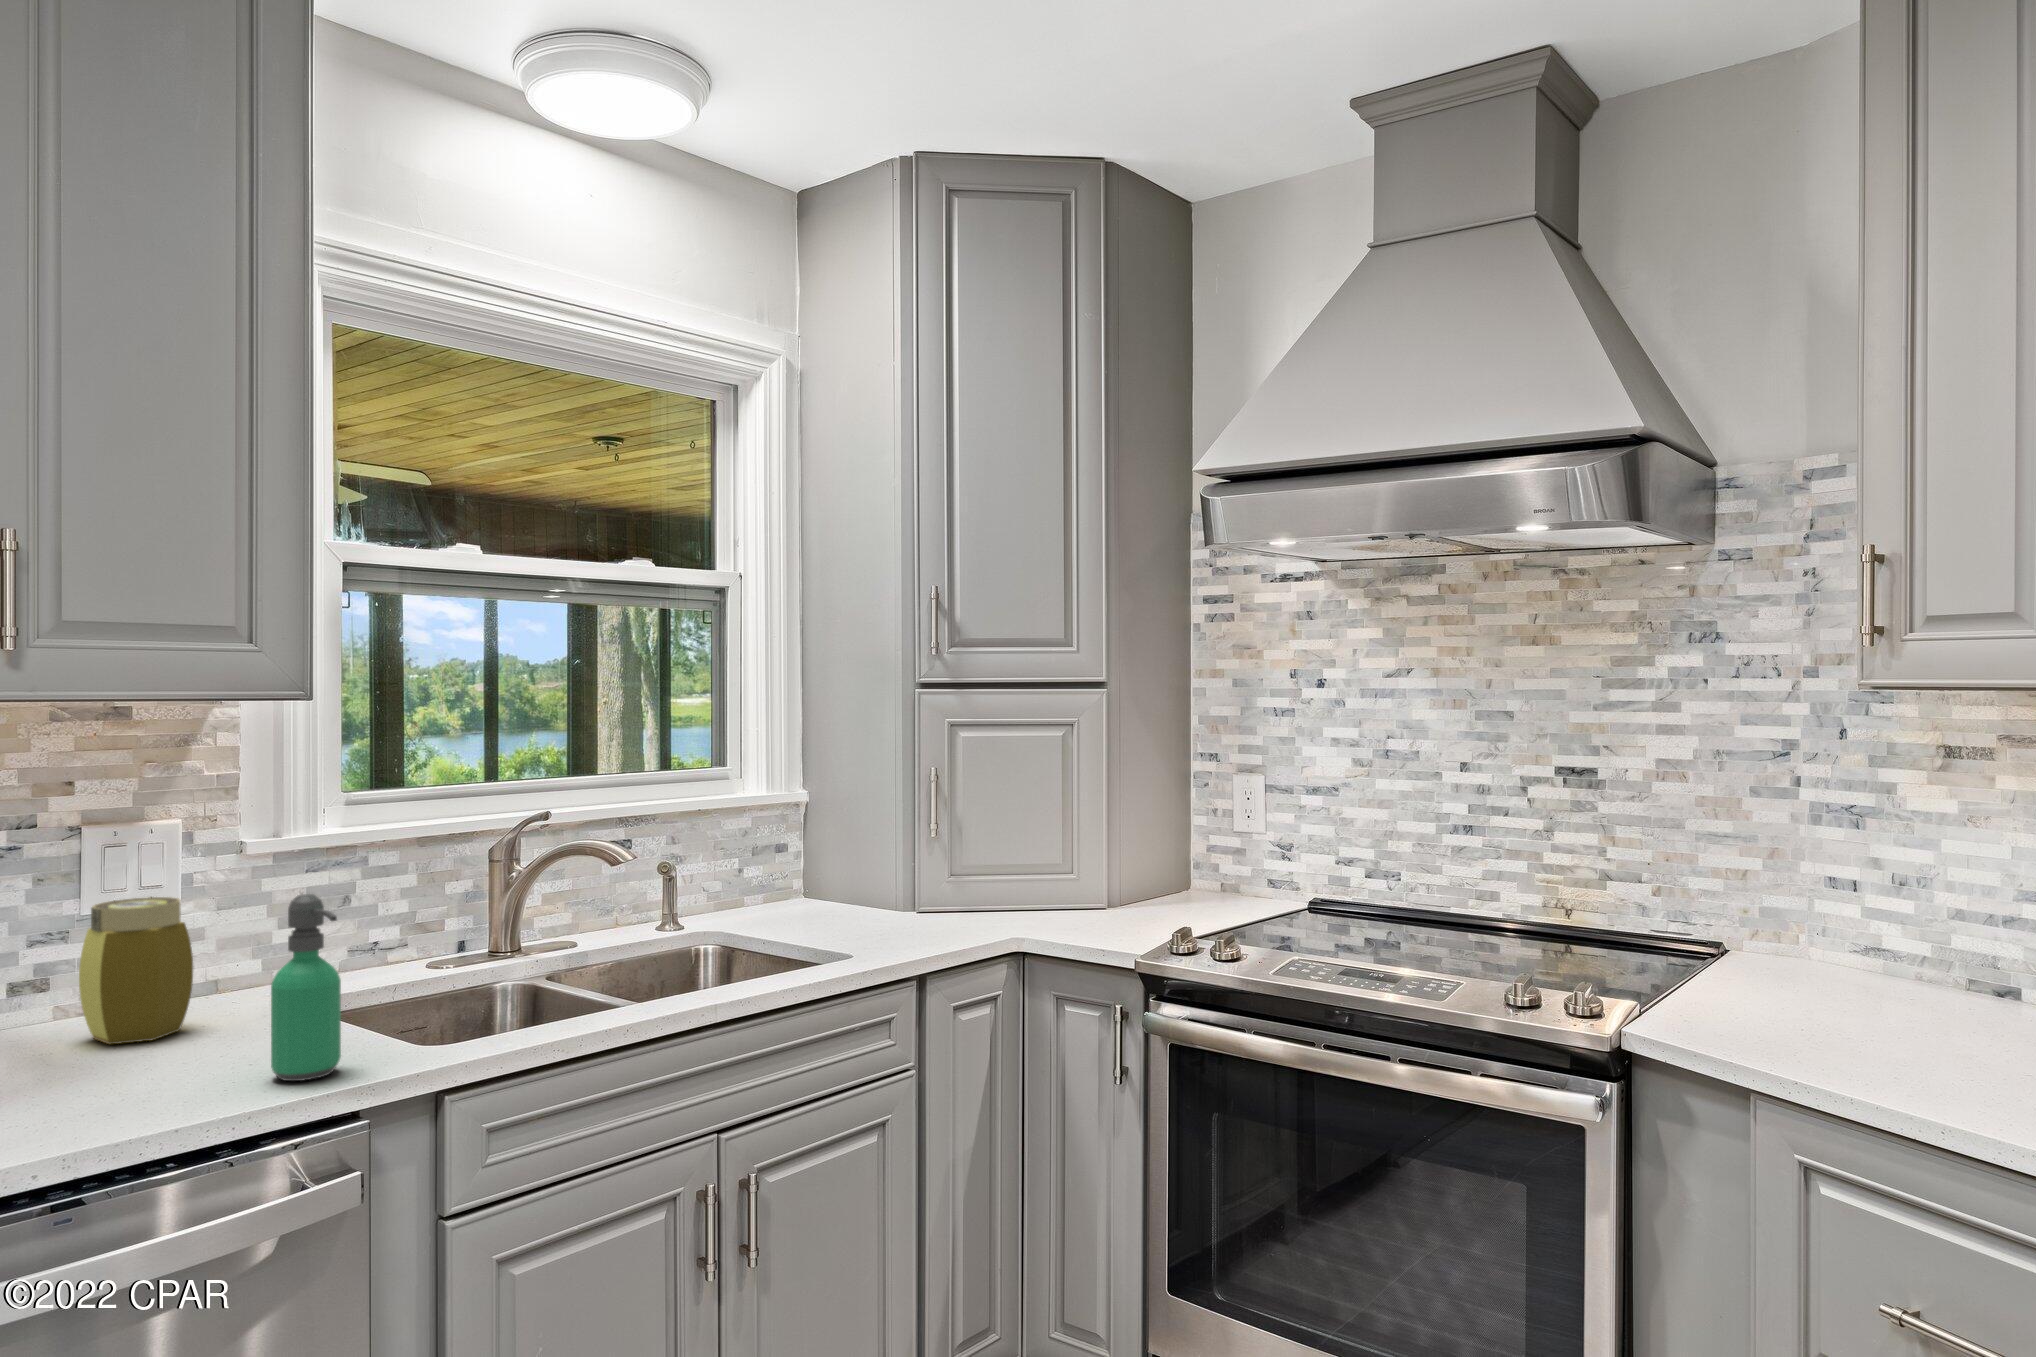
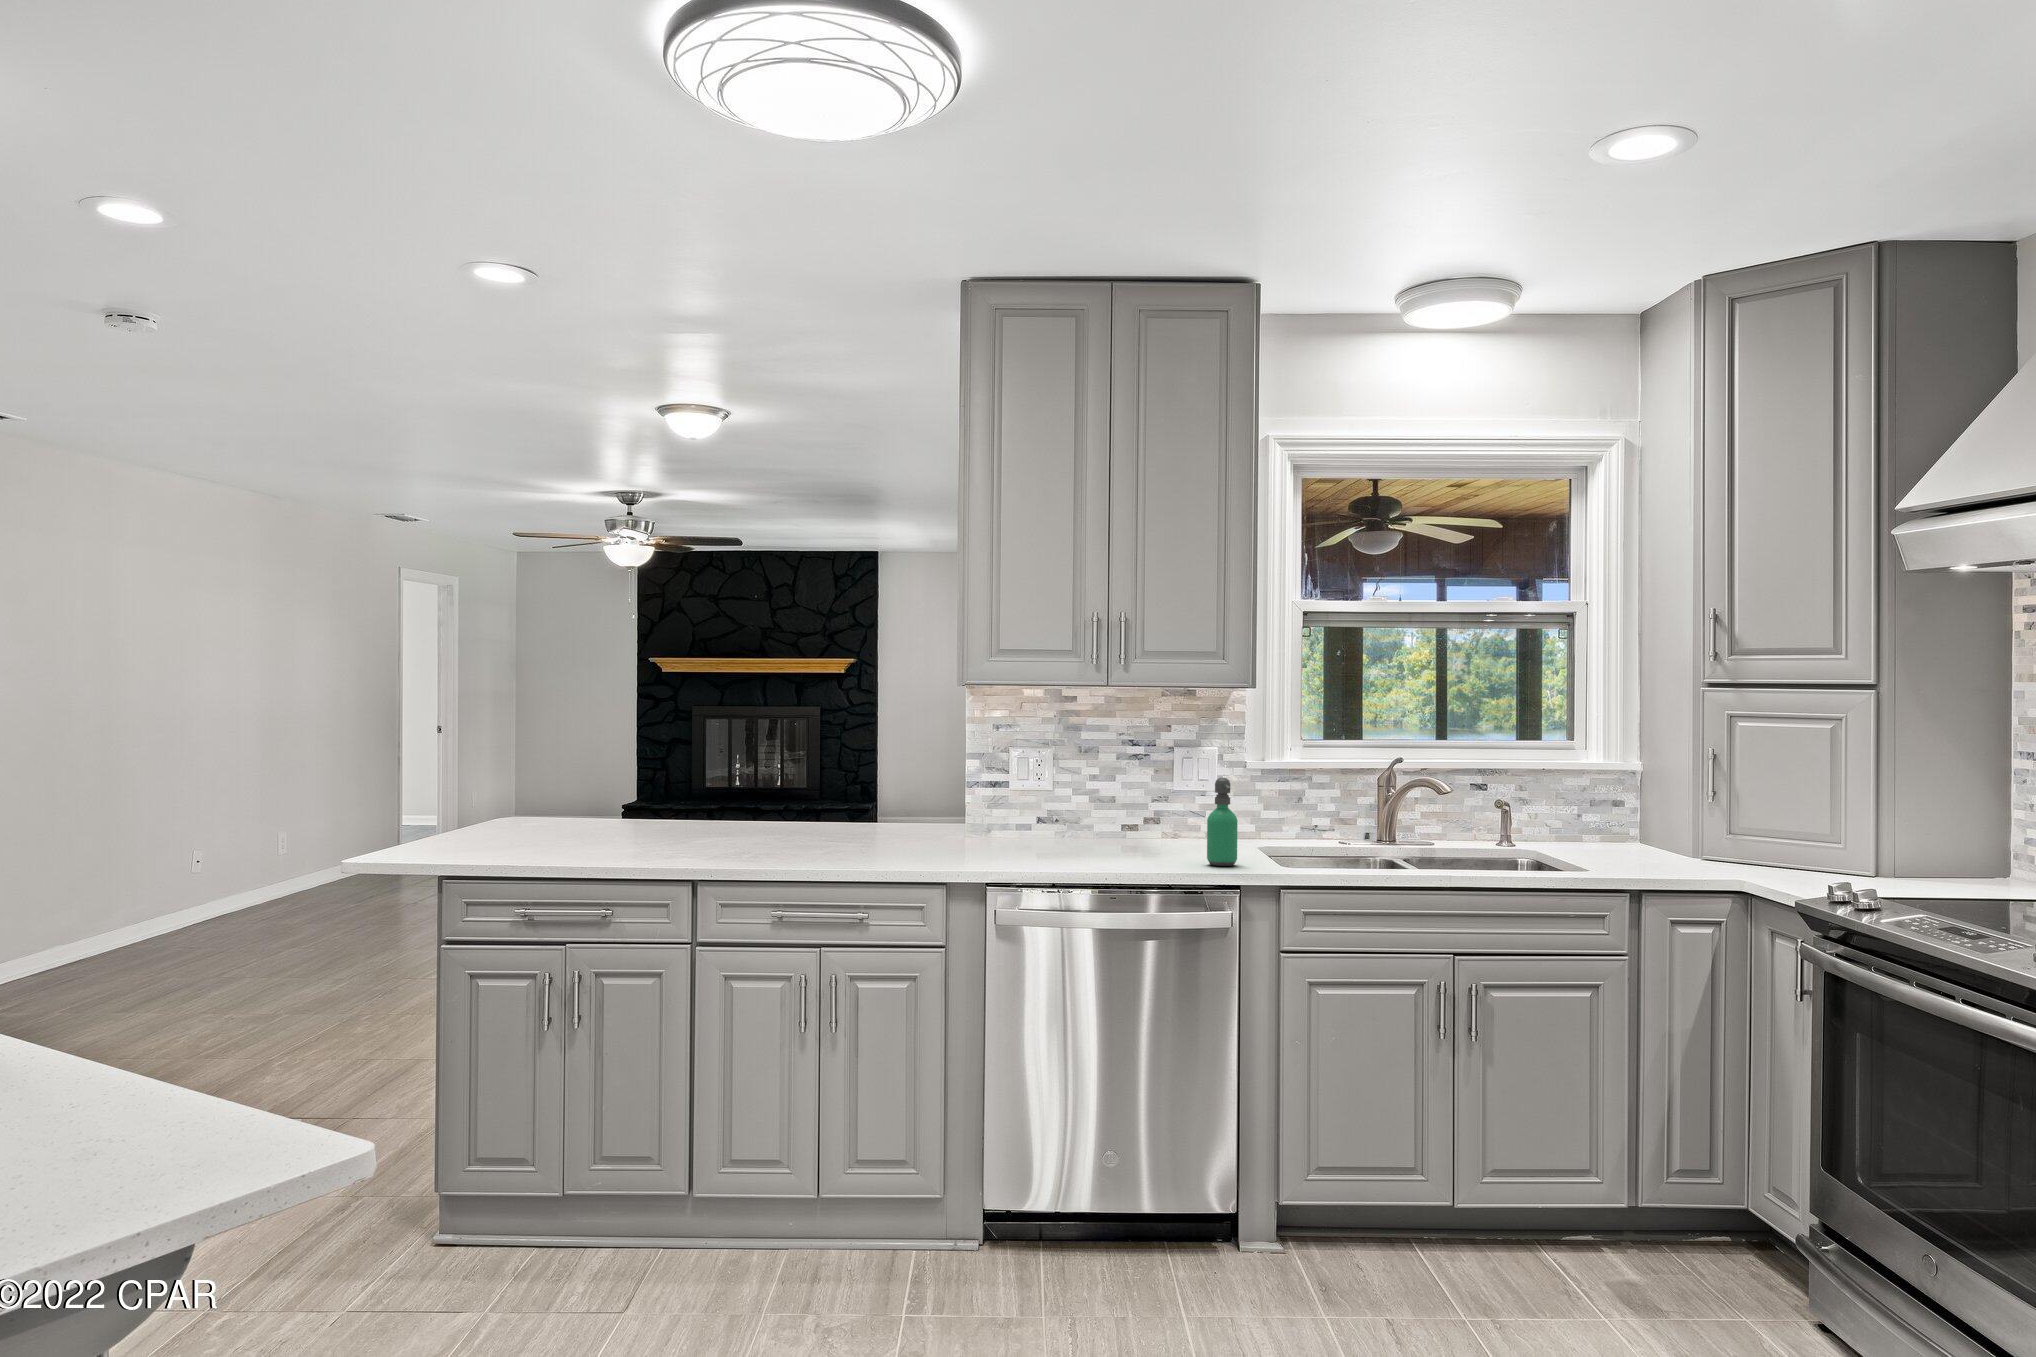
jar: present [79,897,193,1044] -> none [1162,782,1206,849]

